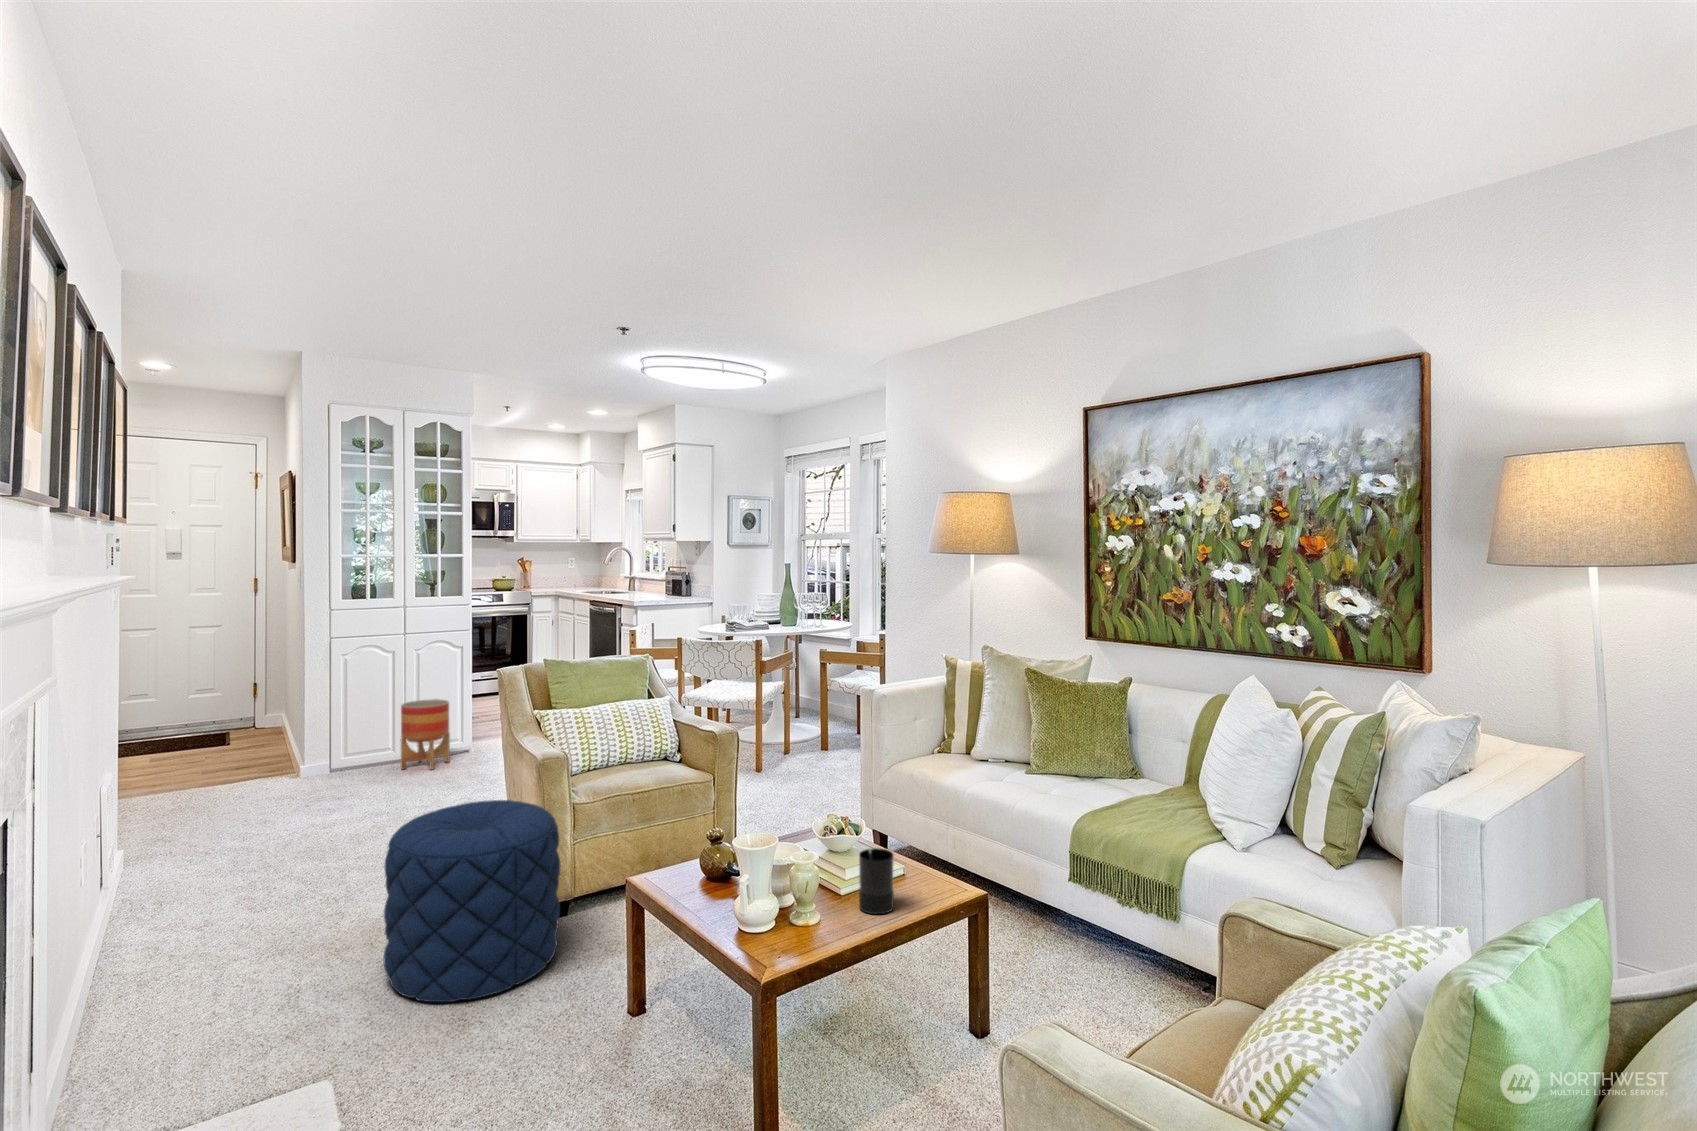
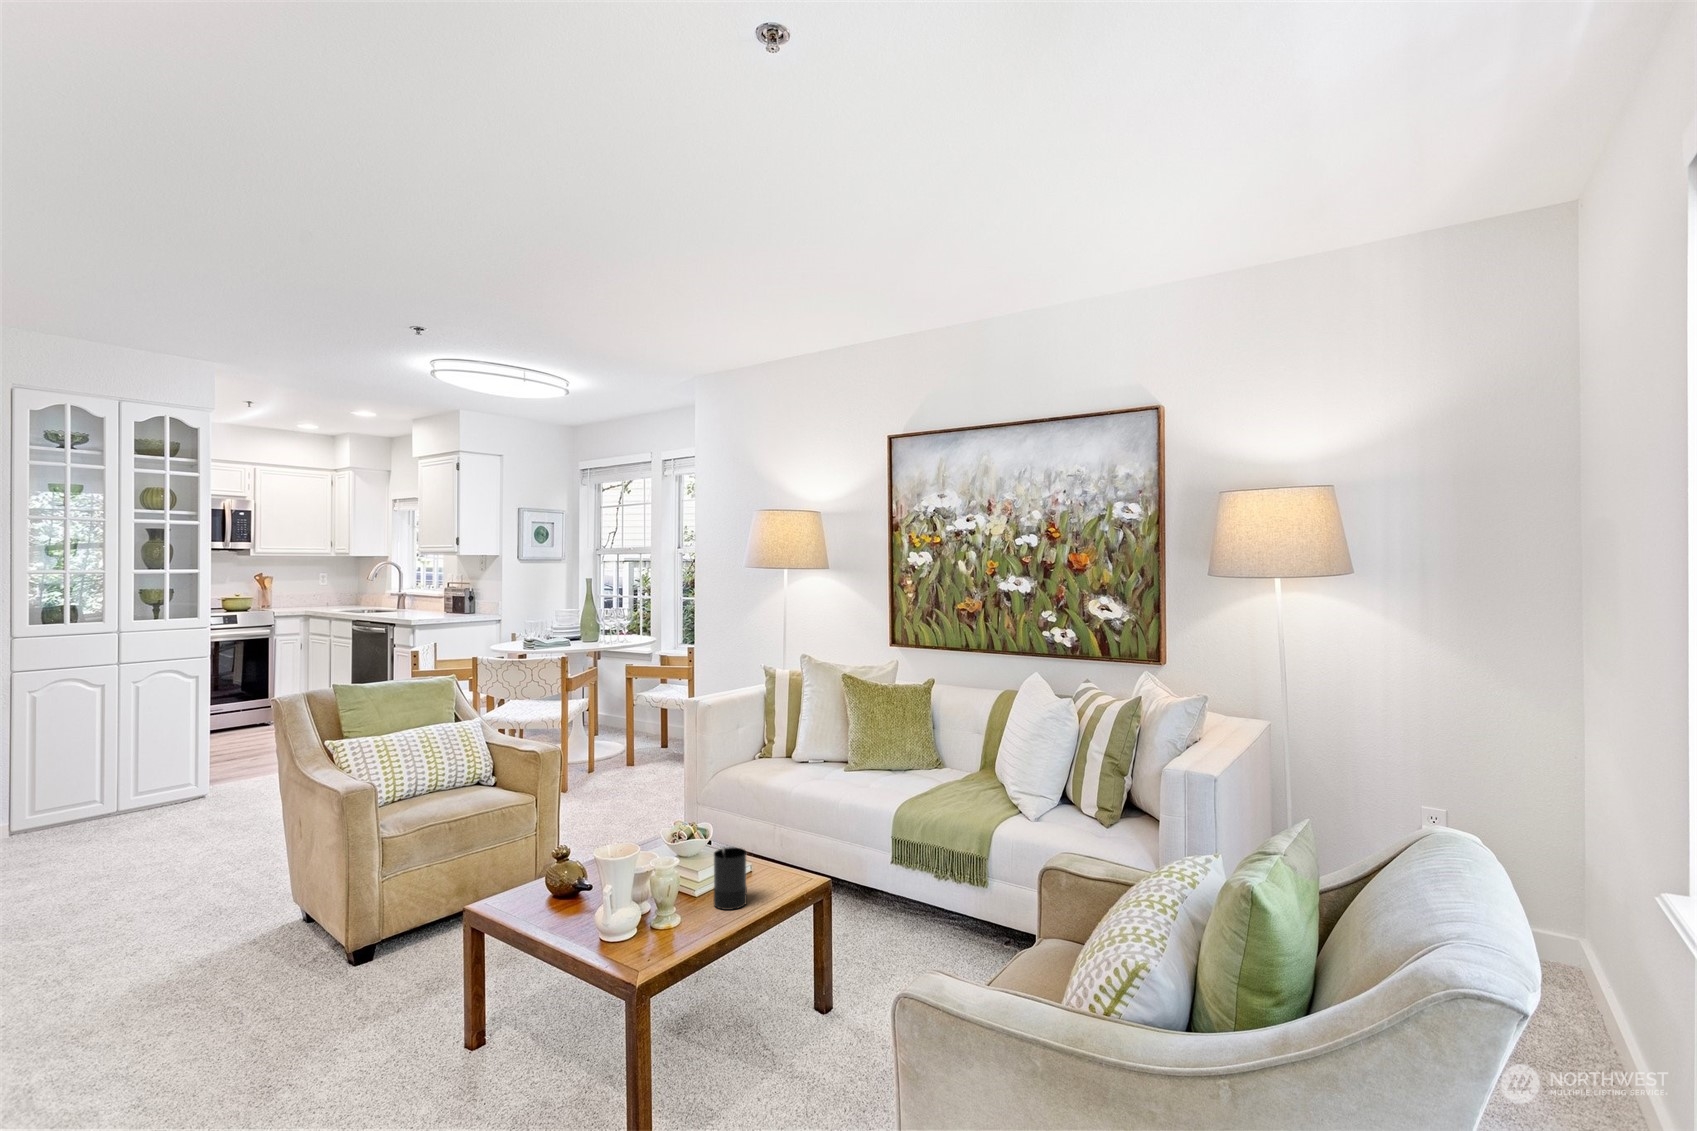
planter: present [401,699,450,770] -> none [120,737,186,822]
pouf: present [384,800,560,1002] -> none [158,838,373,1068]

